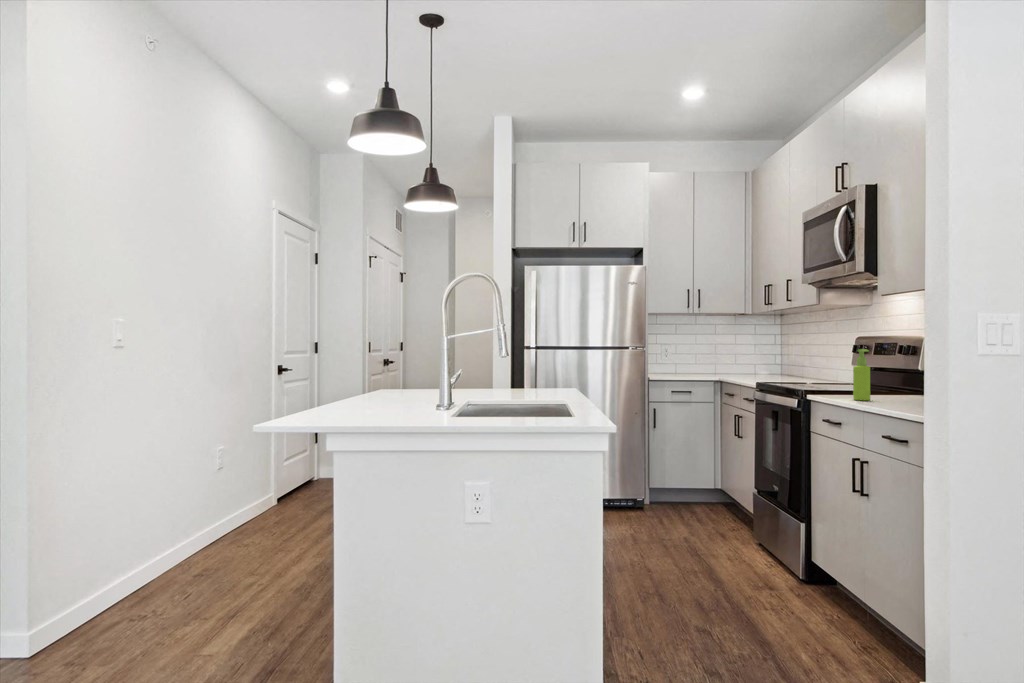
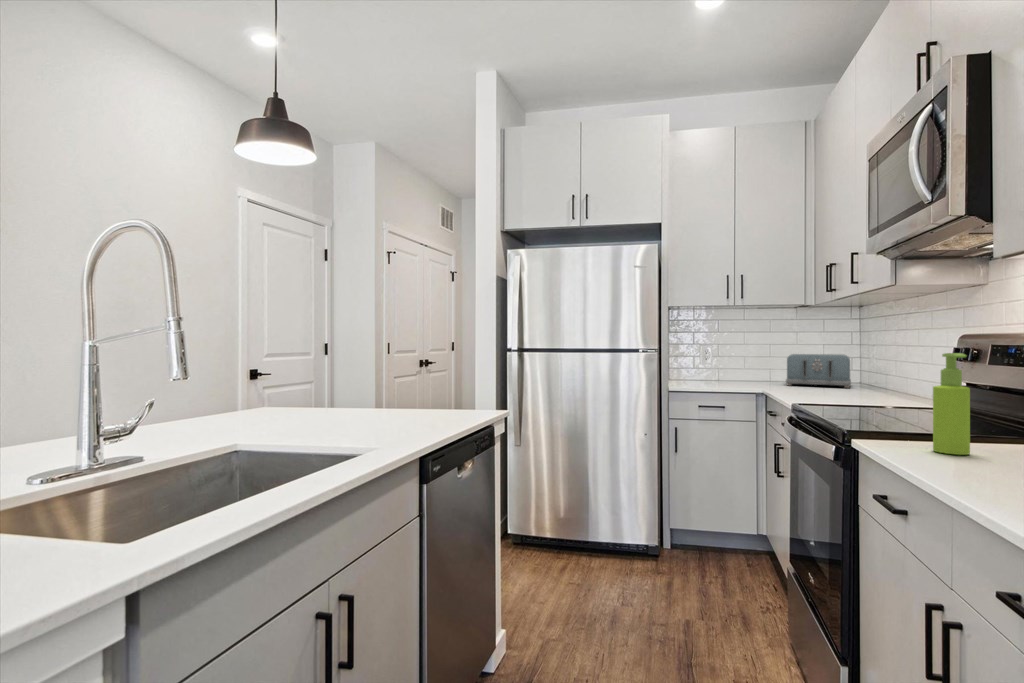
toaster: none [733,350,780,375] -> present [786,354,851,388]

